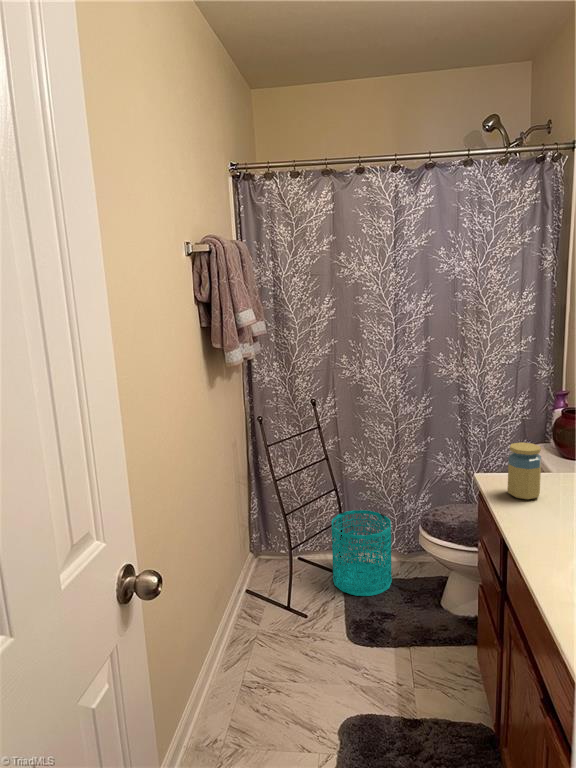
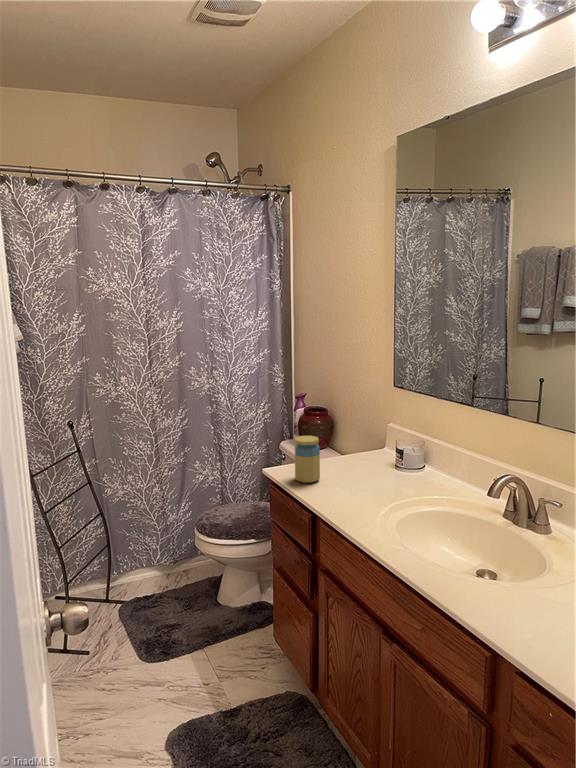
wastebasket: present [332,510,392,596] -> none [99,530,165,618]

